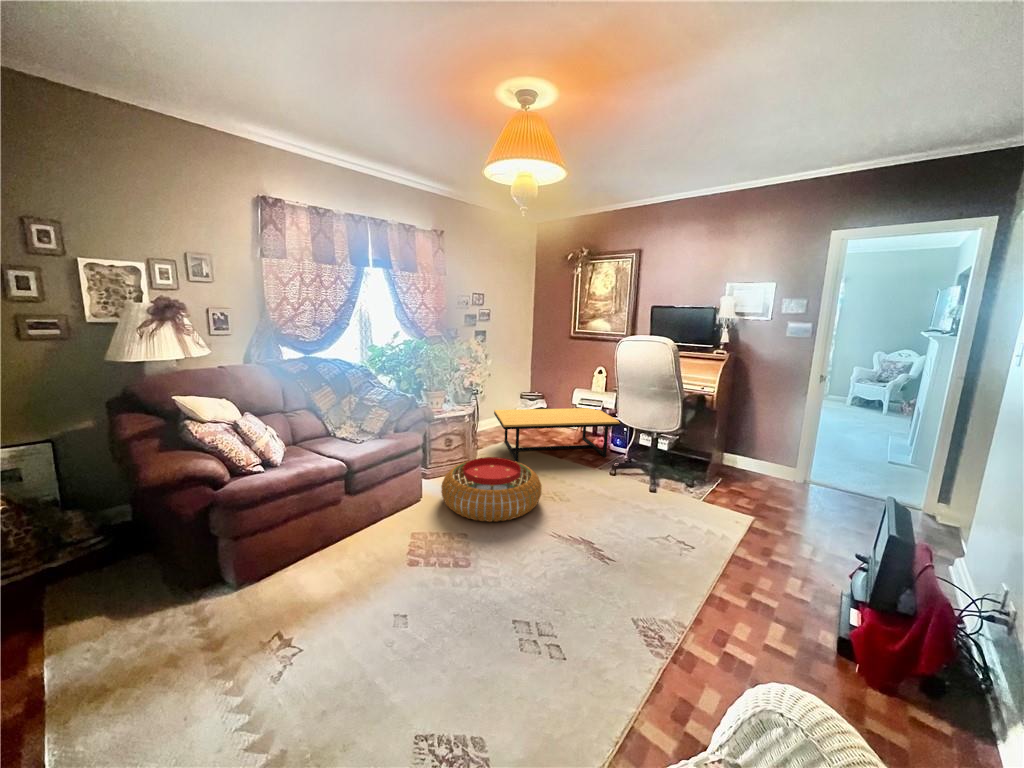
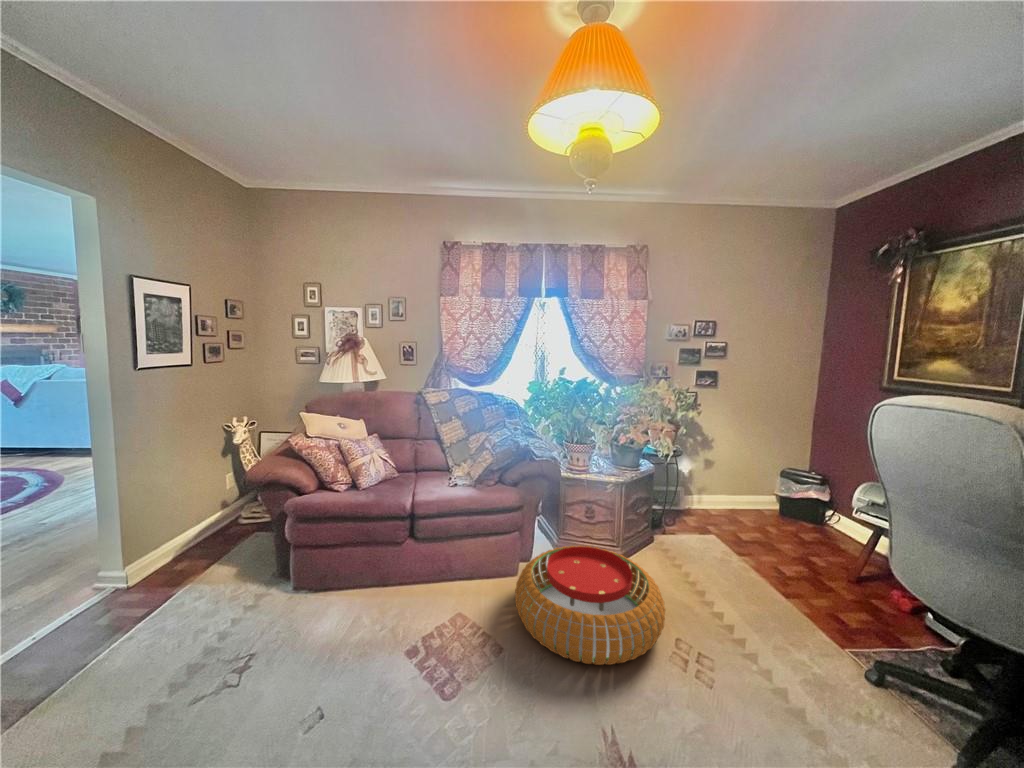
coffee table: present [494,408,620,461] -> none [676,484,940,635]

